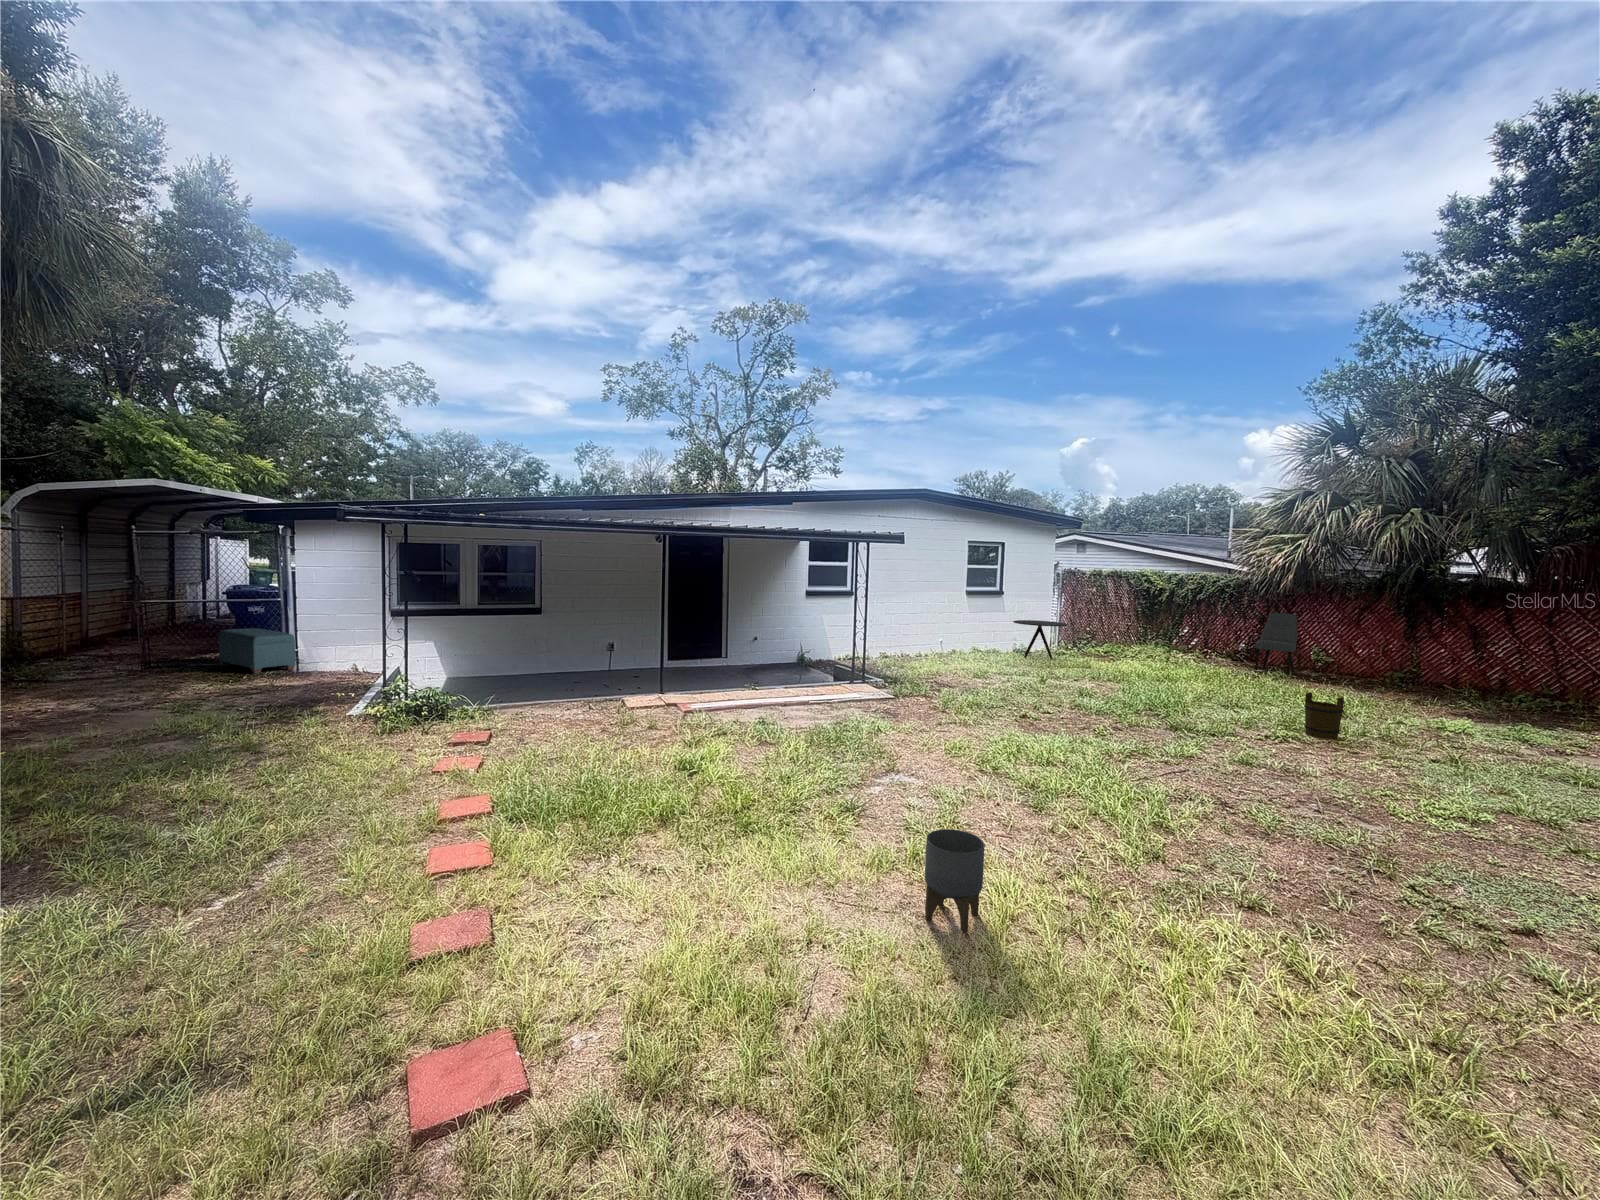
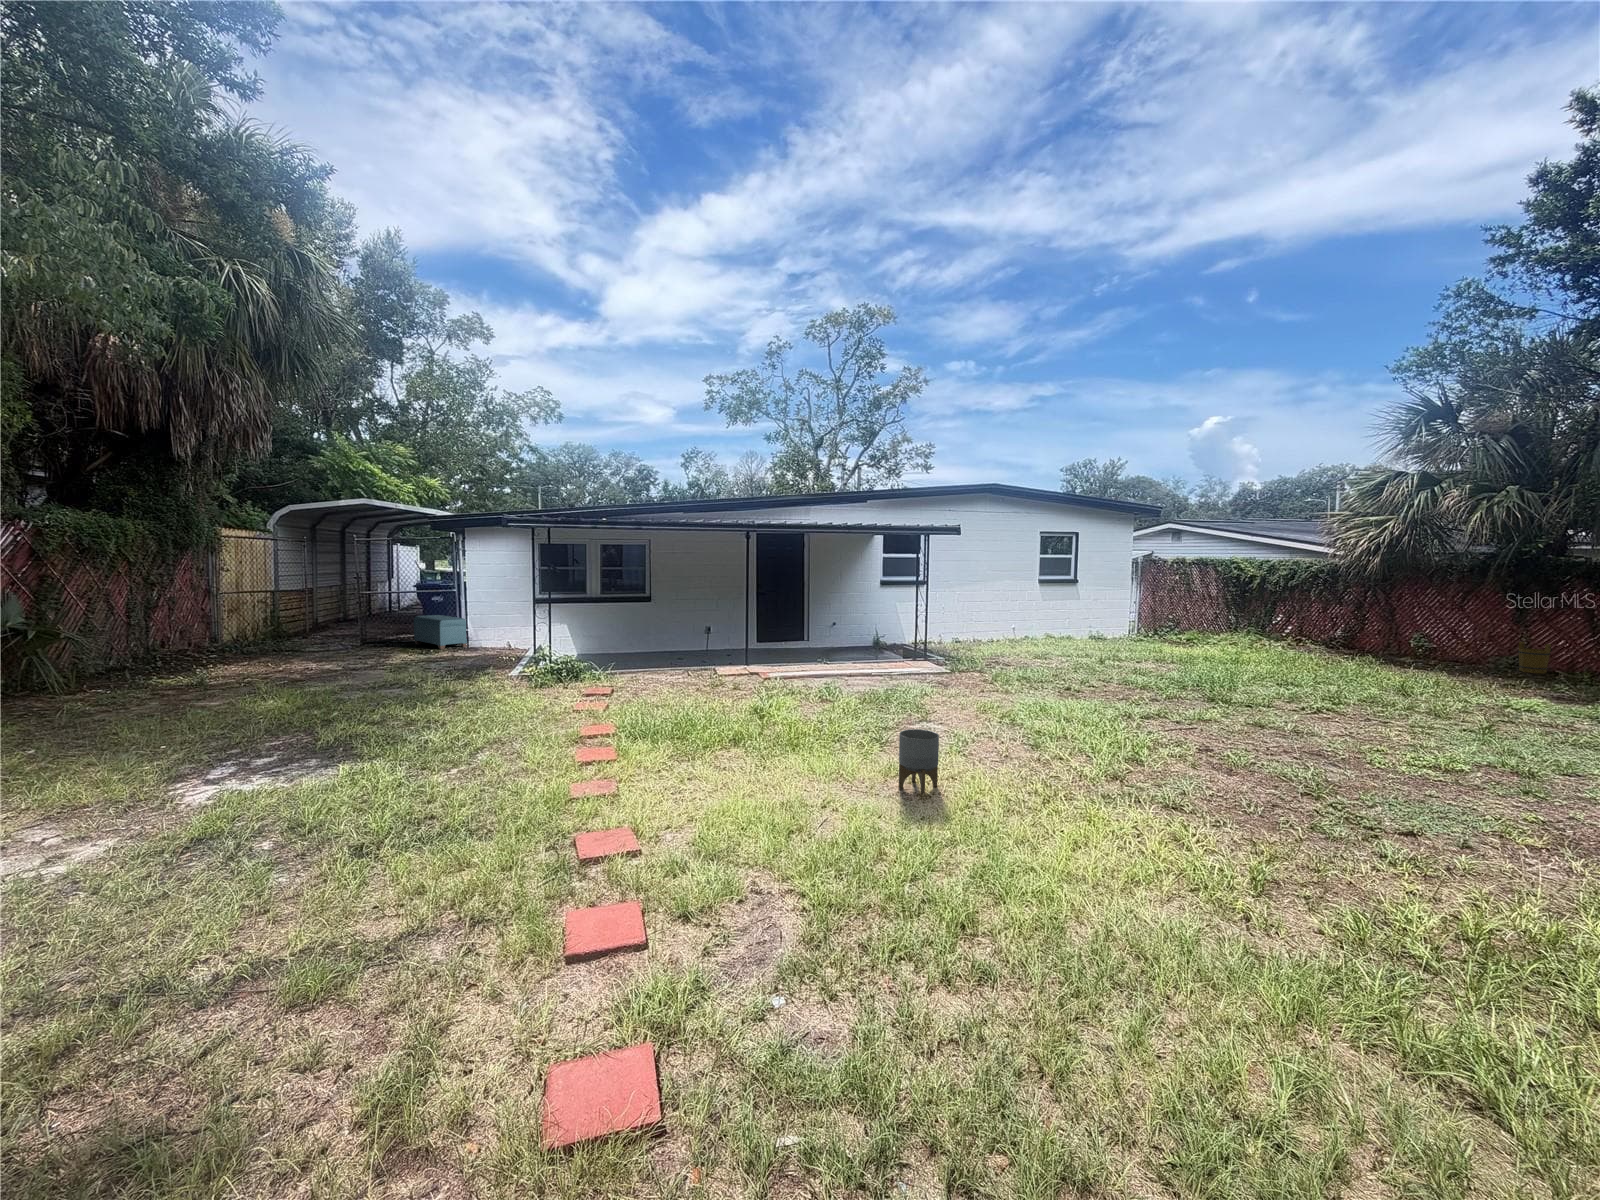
chair: present [1255,613,1297,674] -> none [1333,596,1380,656]
round table: present [1013,620,1067,660] -> none [1083,607,1136,643]
bucket: present [1304,692,1345,739] -> present [1518,642,1552,674]

